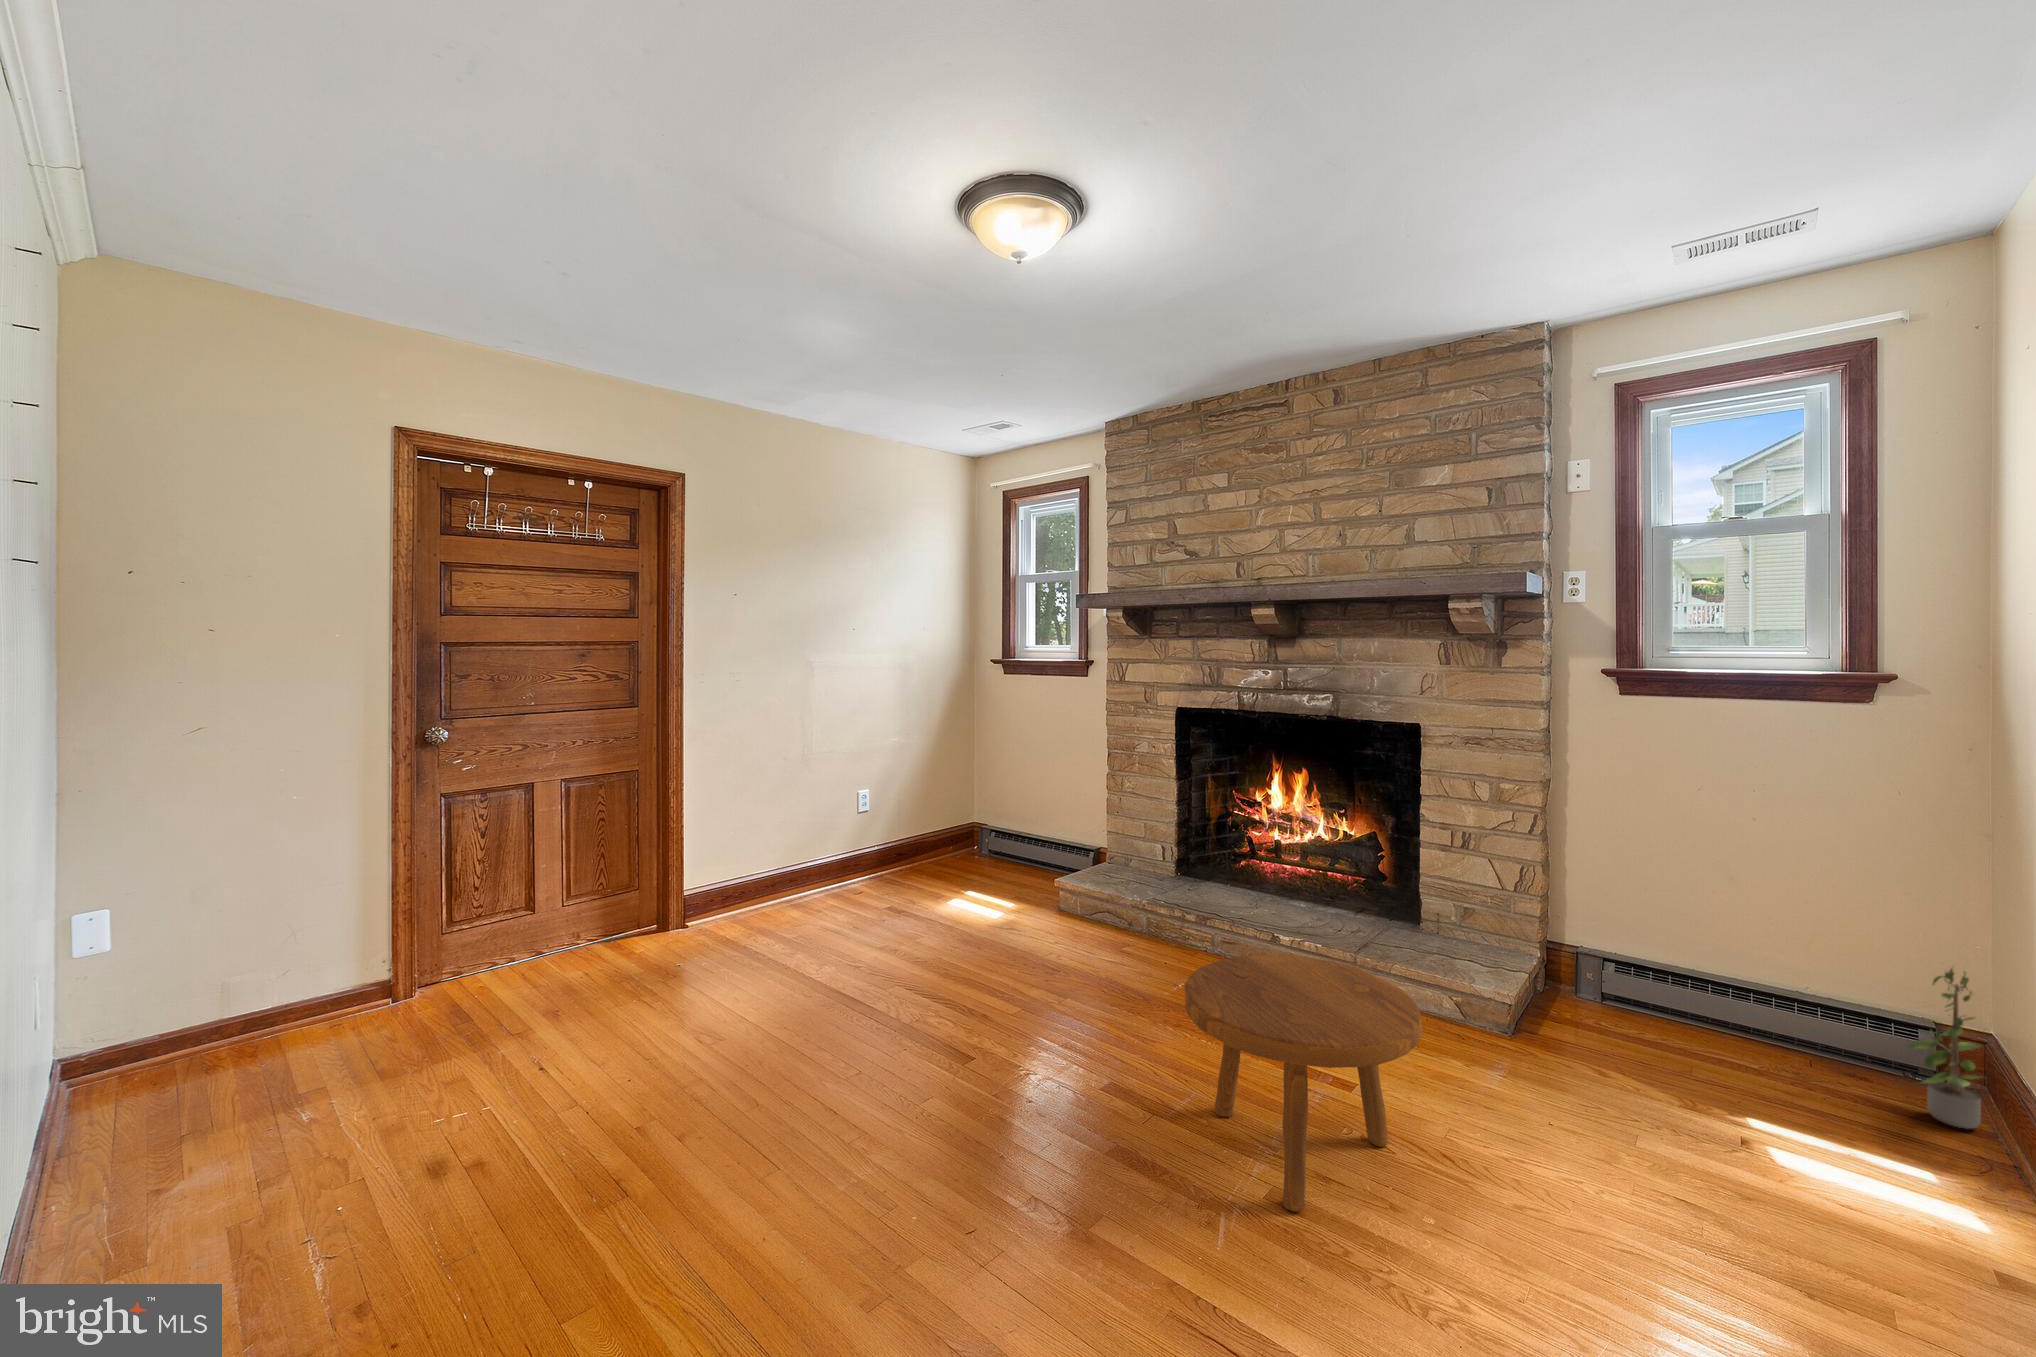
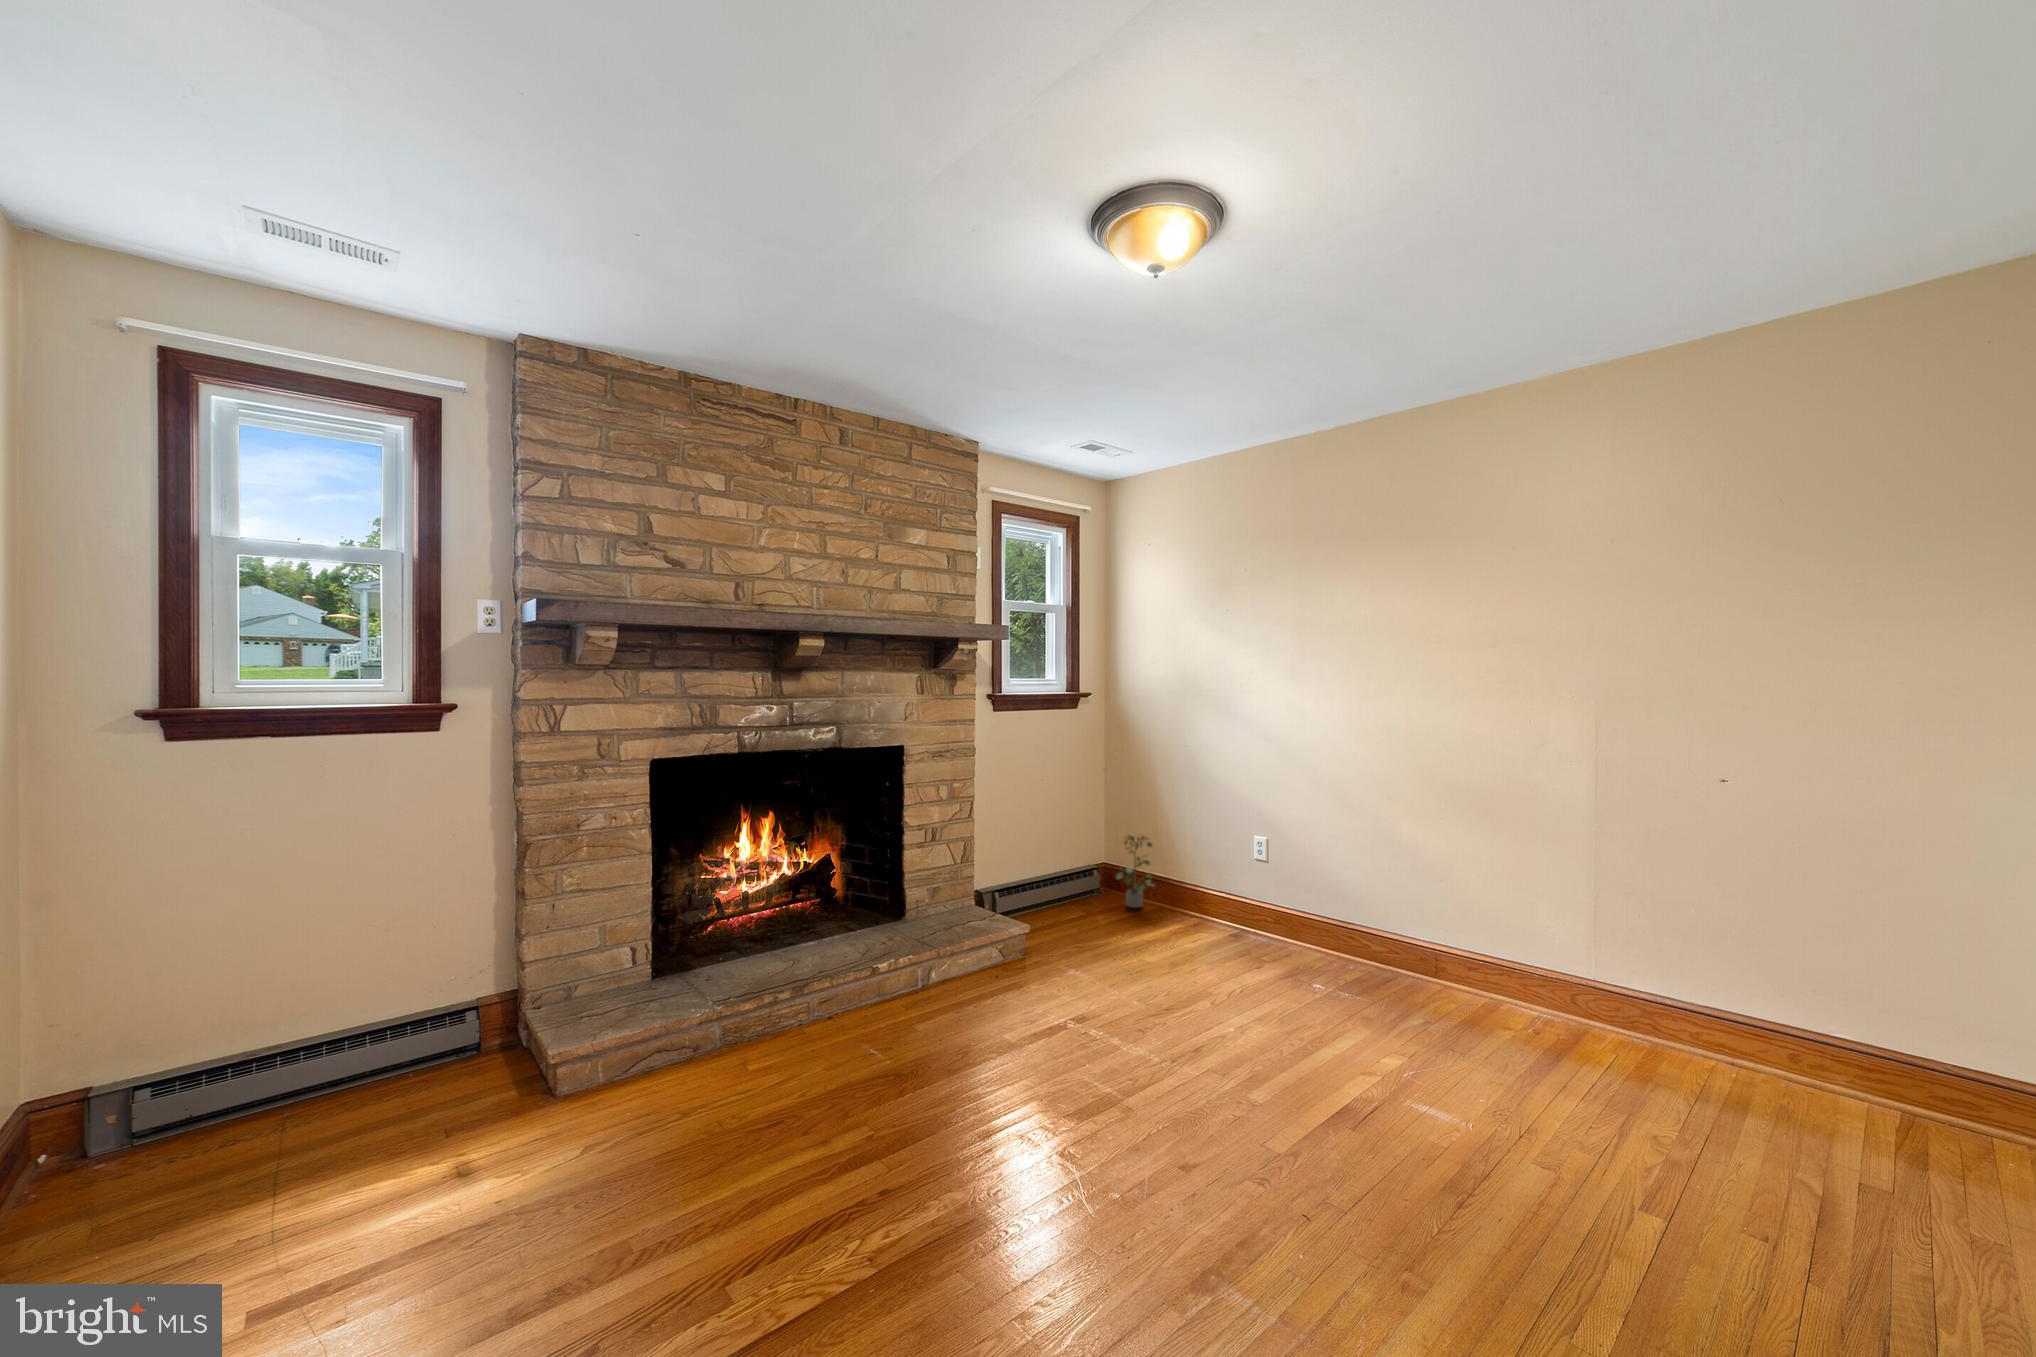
footstool: present [1184,955,1423,1212] -> none [1095,930,1263,1096]

